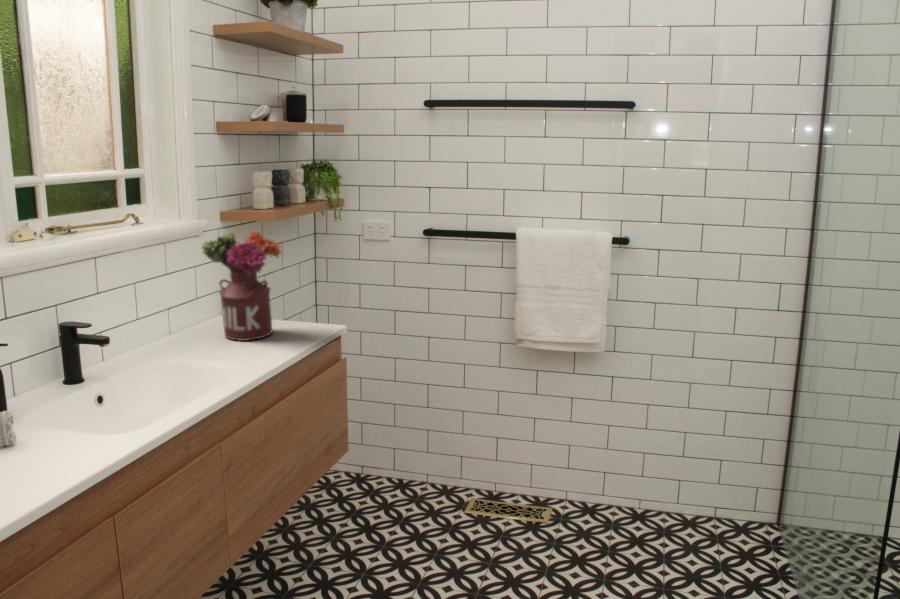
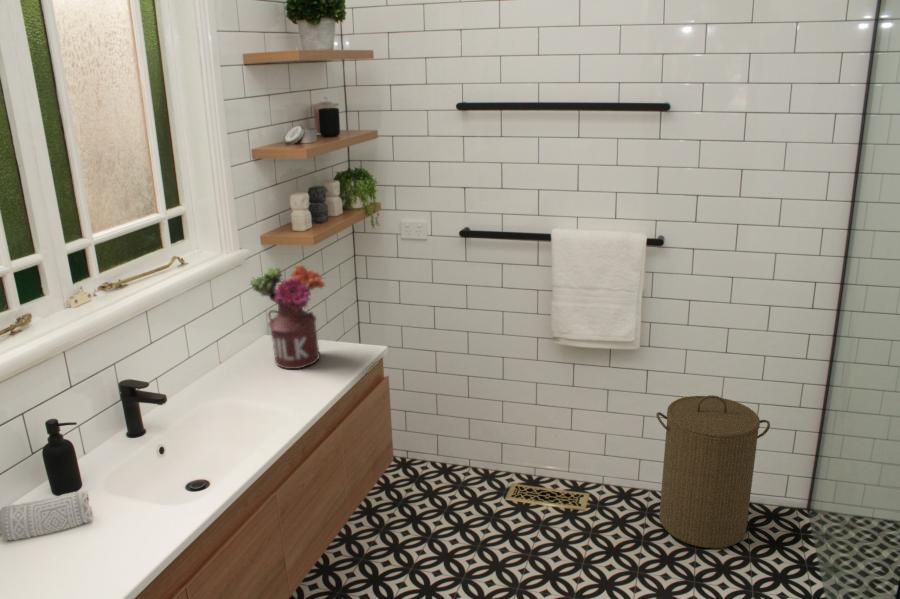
laundry hamper: none [622,396,738,559] -> present [656,395,770,548]

